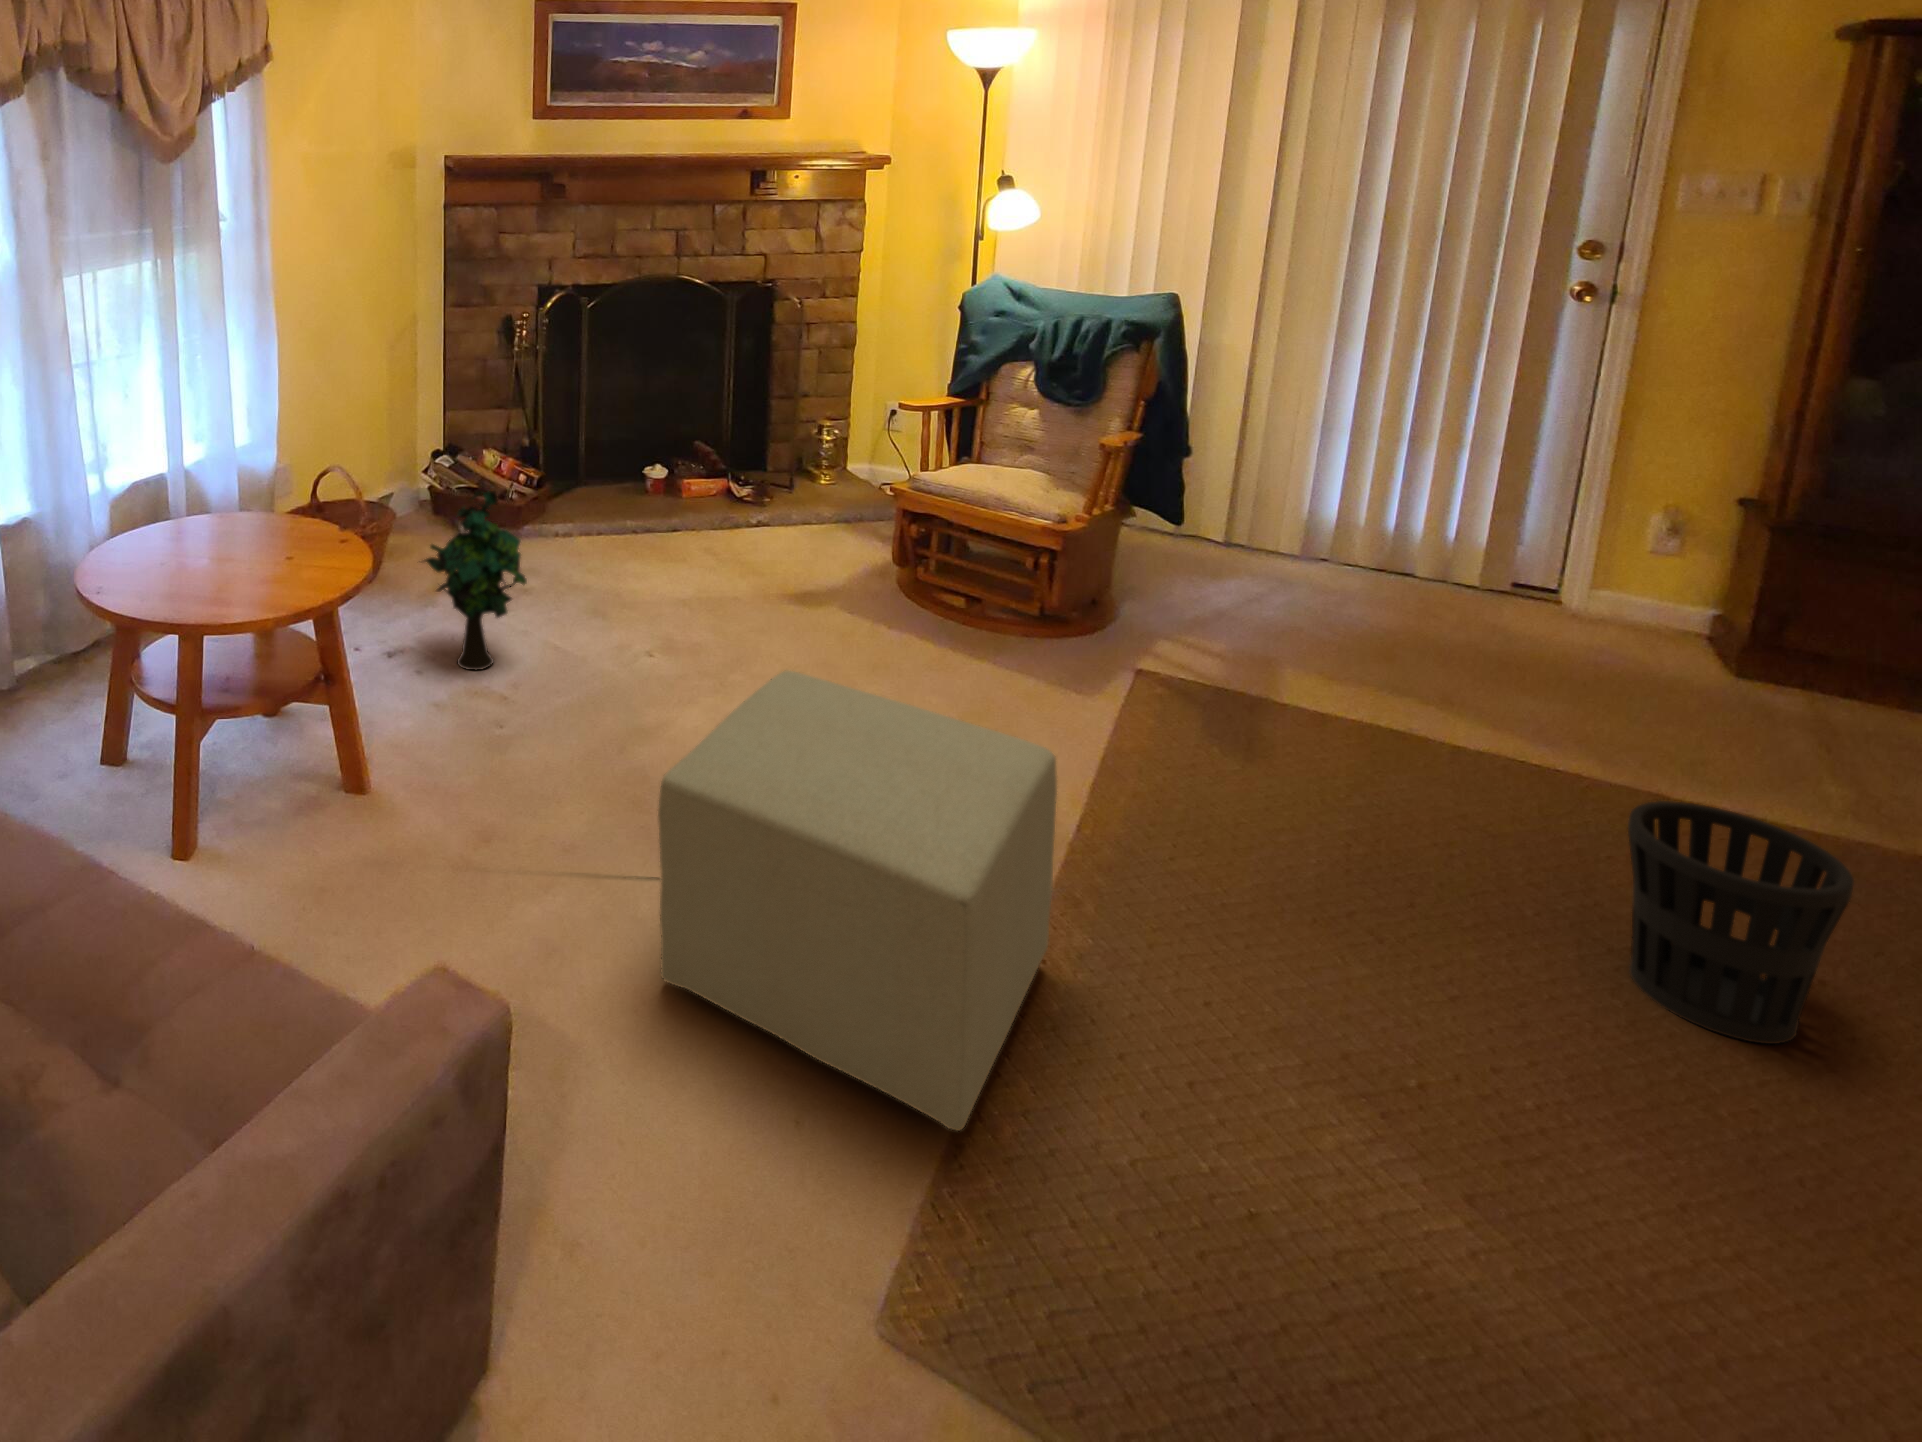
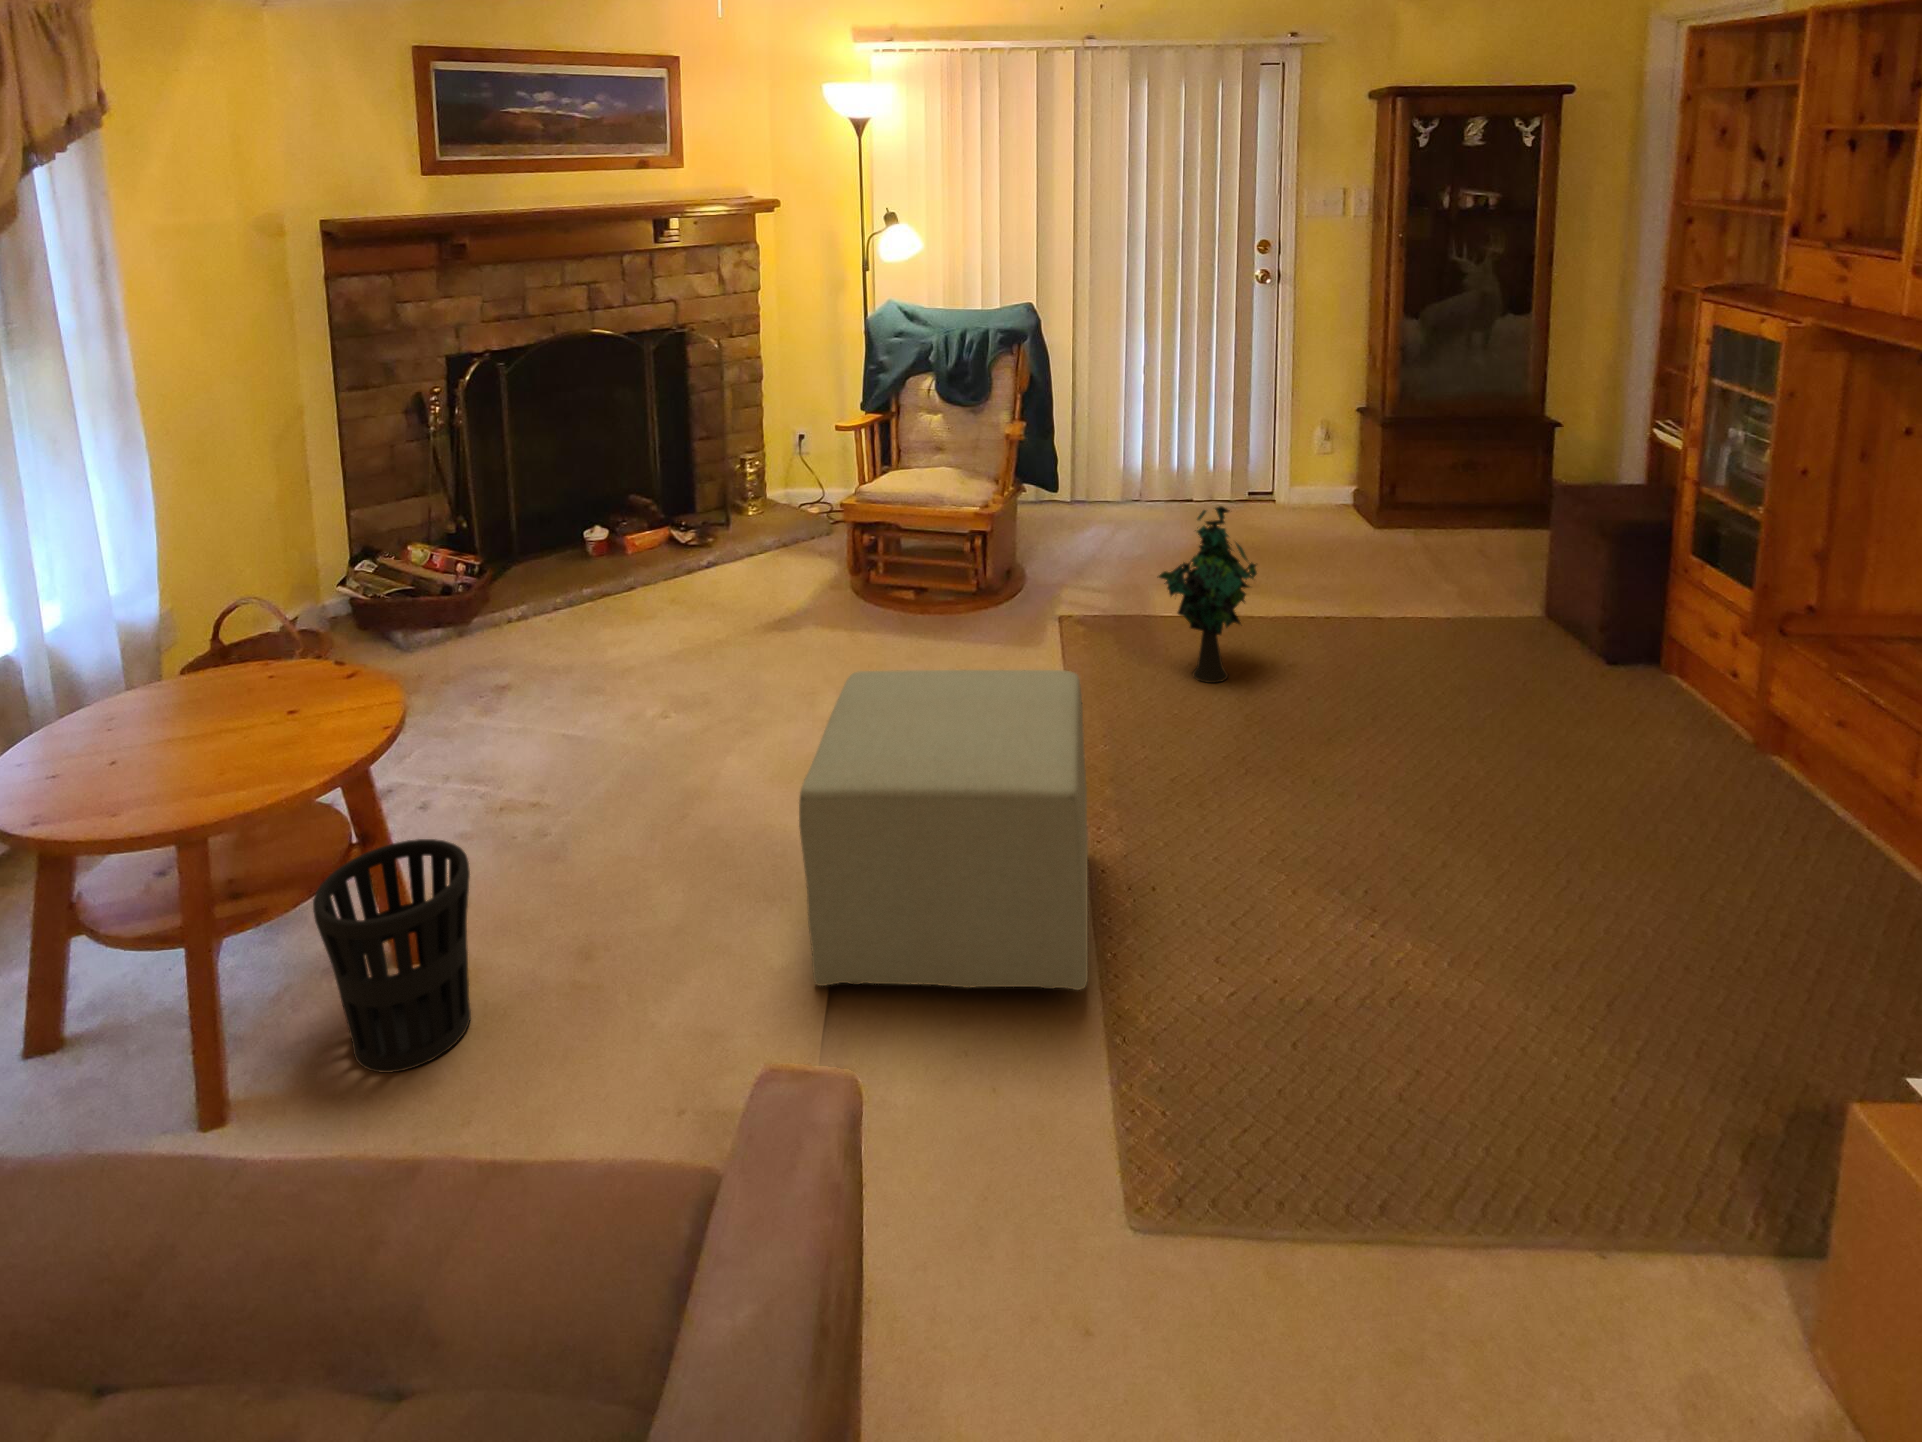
decorative plant: present [424,491,527,670] -> present [1159,506,1257,683]
wastebasket: present [1628,801,1854,1044] -> present [313,839,471,1073]

